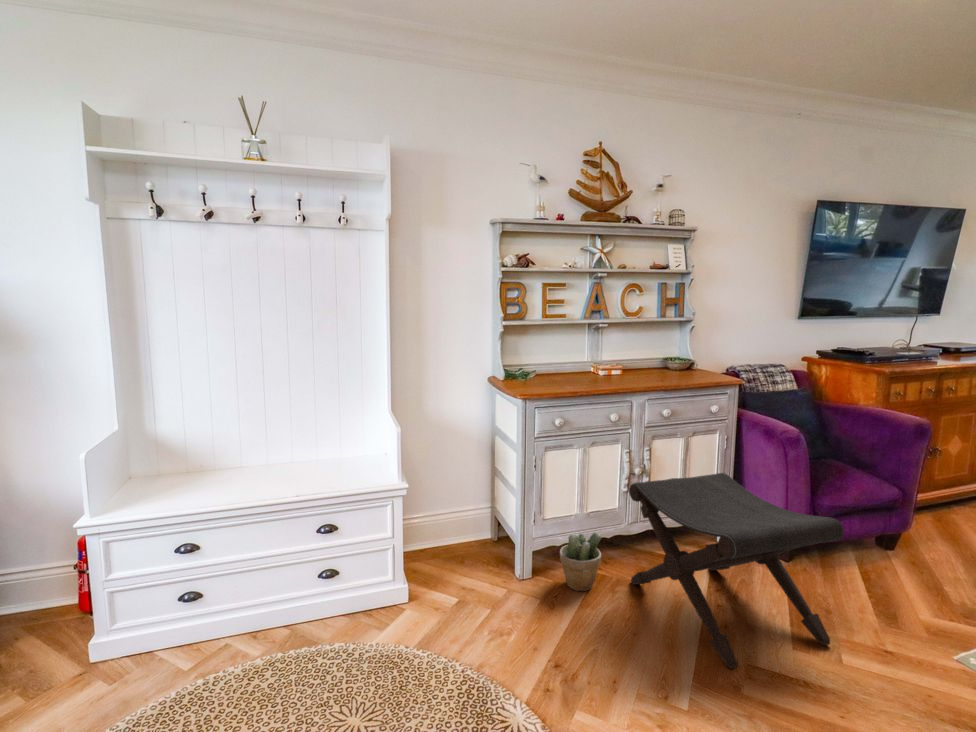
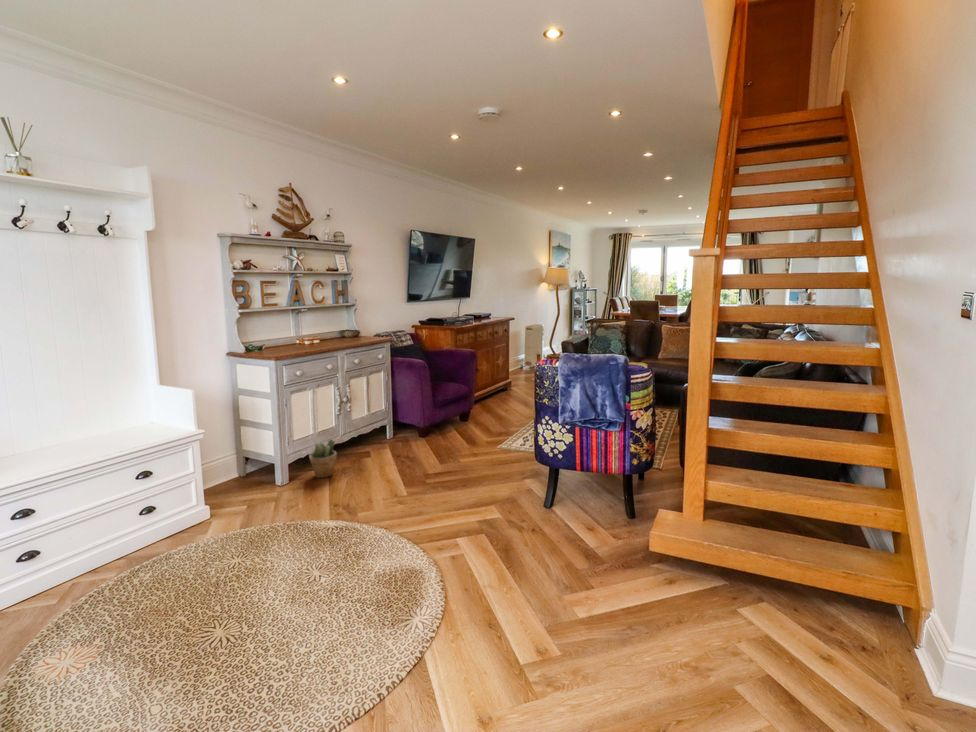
footstool: present [629,473,844,669] -> none [347,392,458,480]

